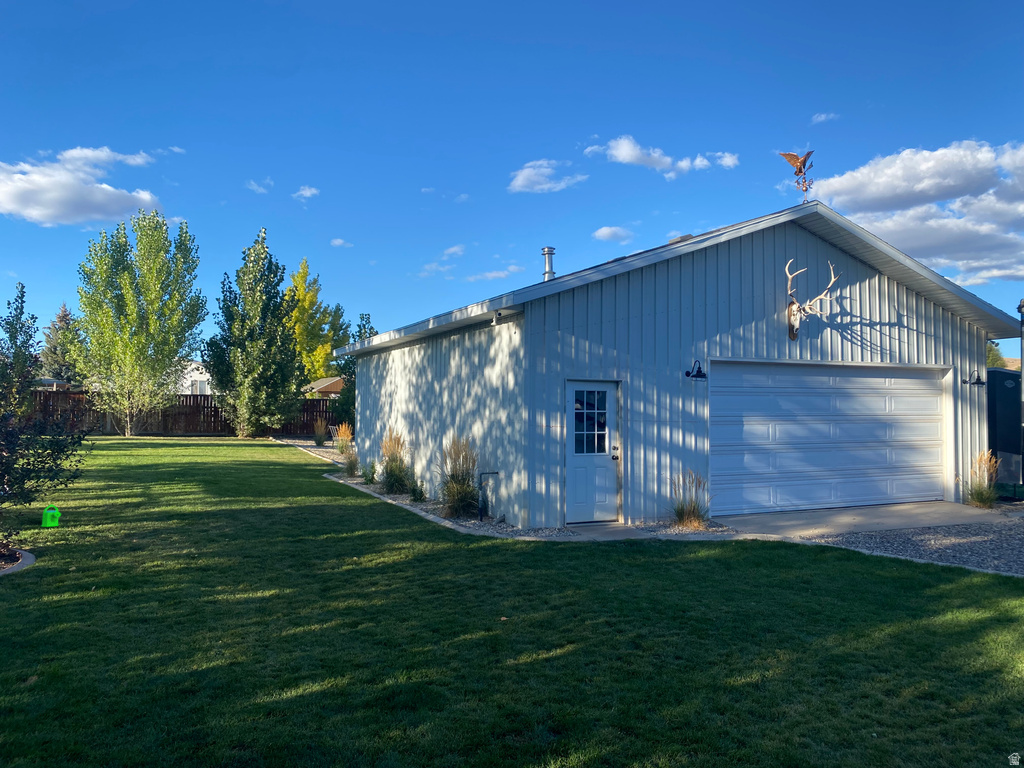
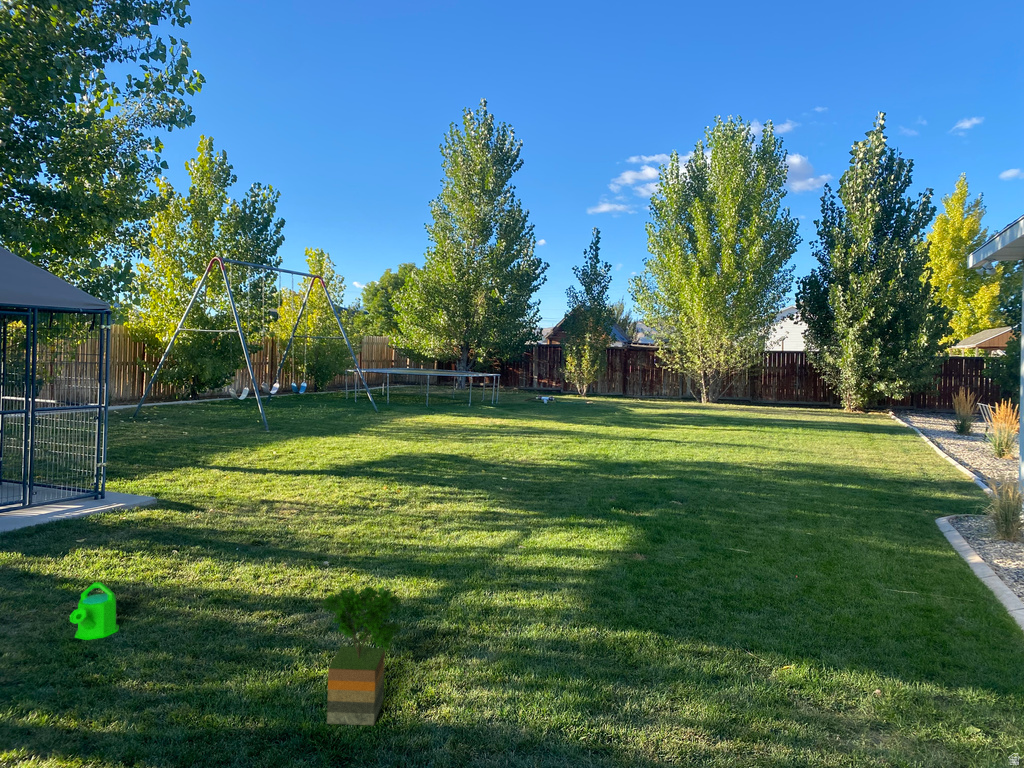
potted tree: none [183,481,214,521] -> present [321,586,402,725]

